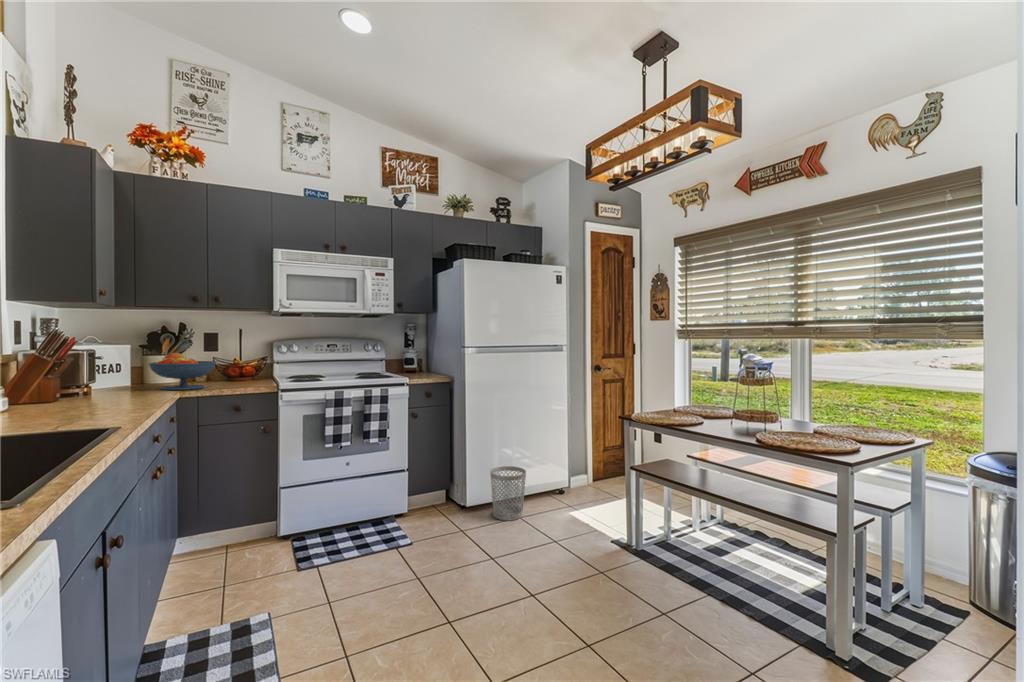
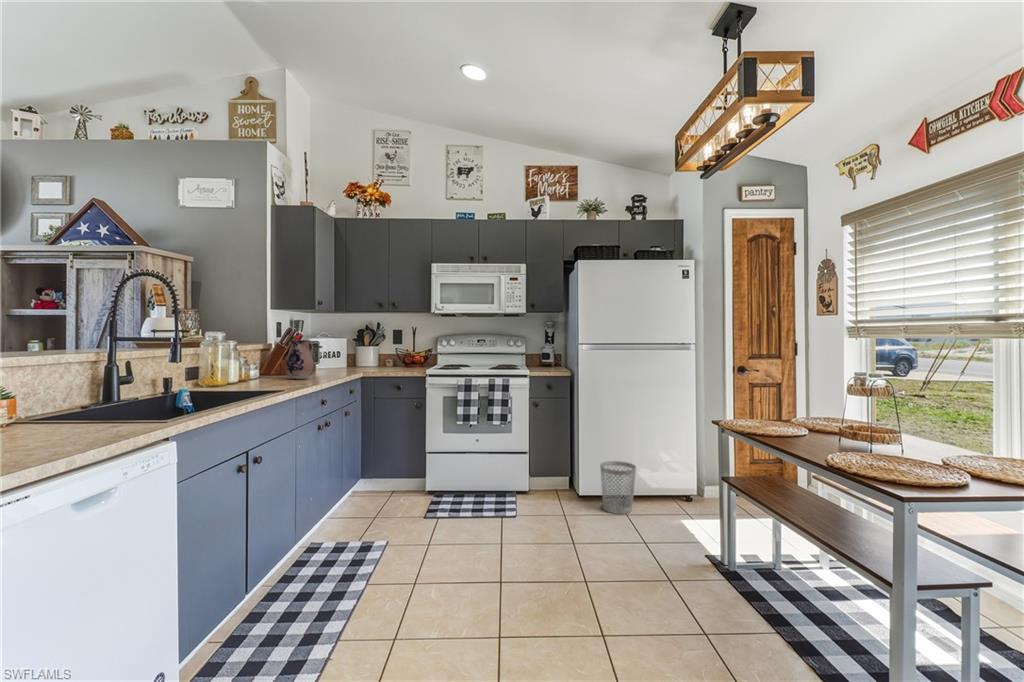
ceramic pitcher: none [67,348,120,407] -> present [285,341,315,379]
fruit bowl: present [149,353,216,390] -> none [346,345,389,372]

